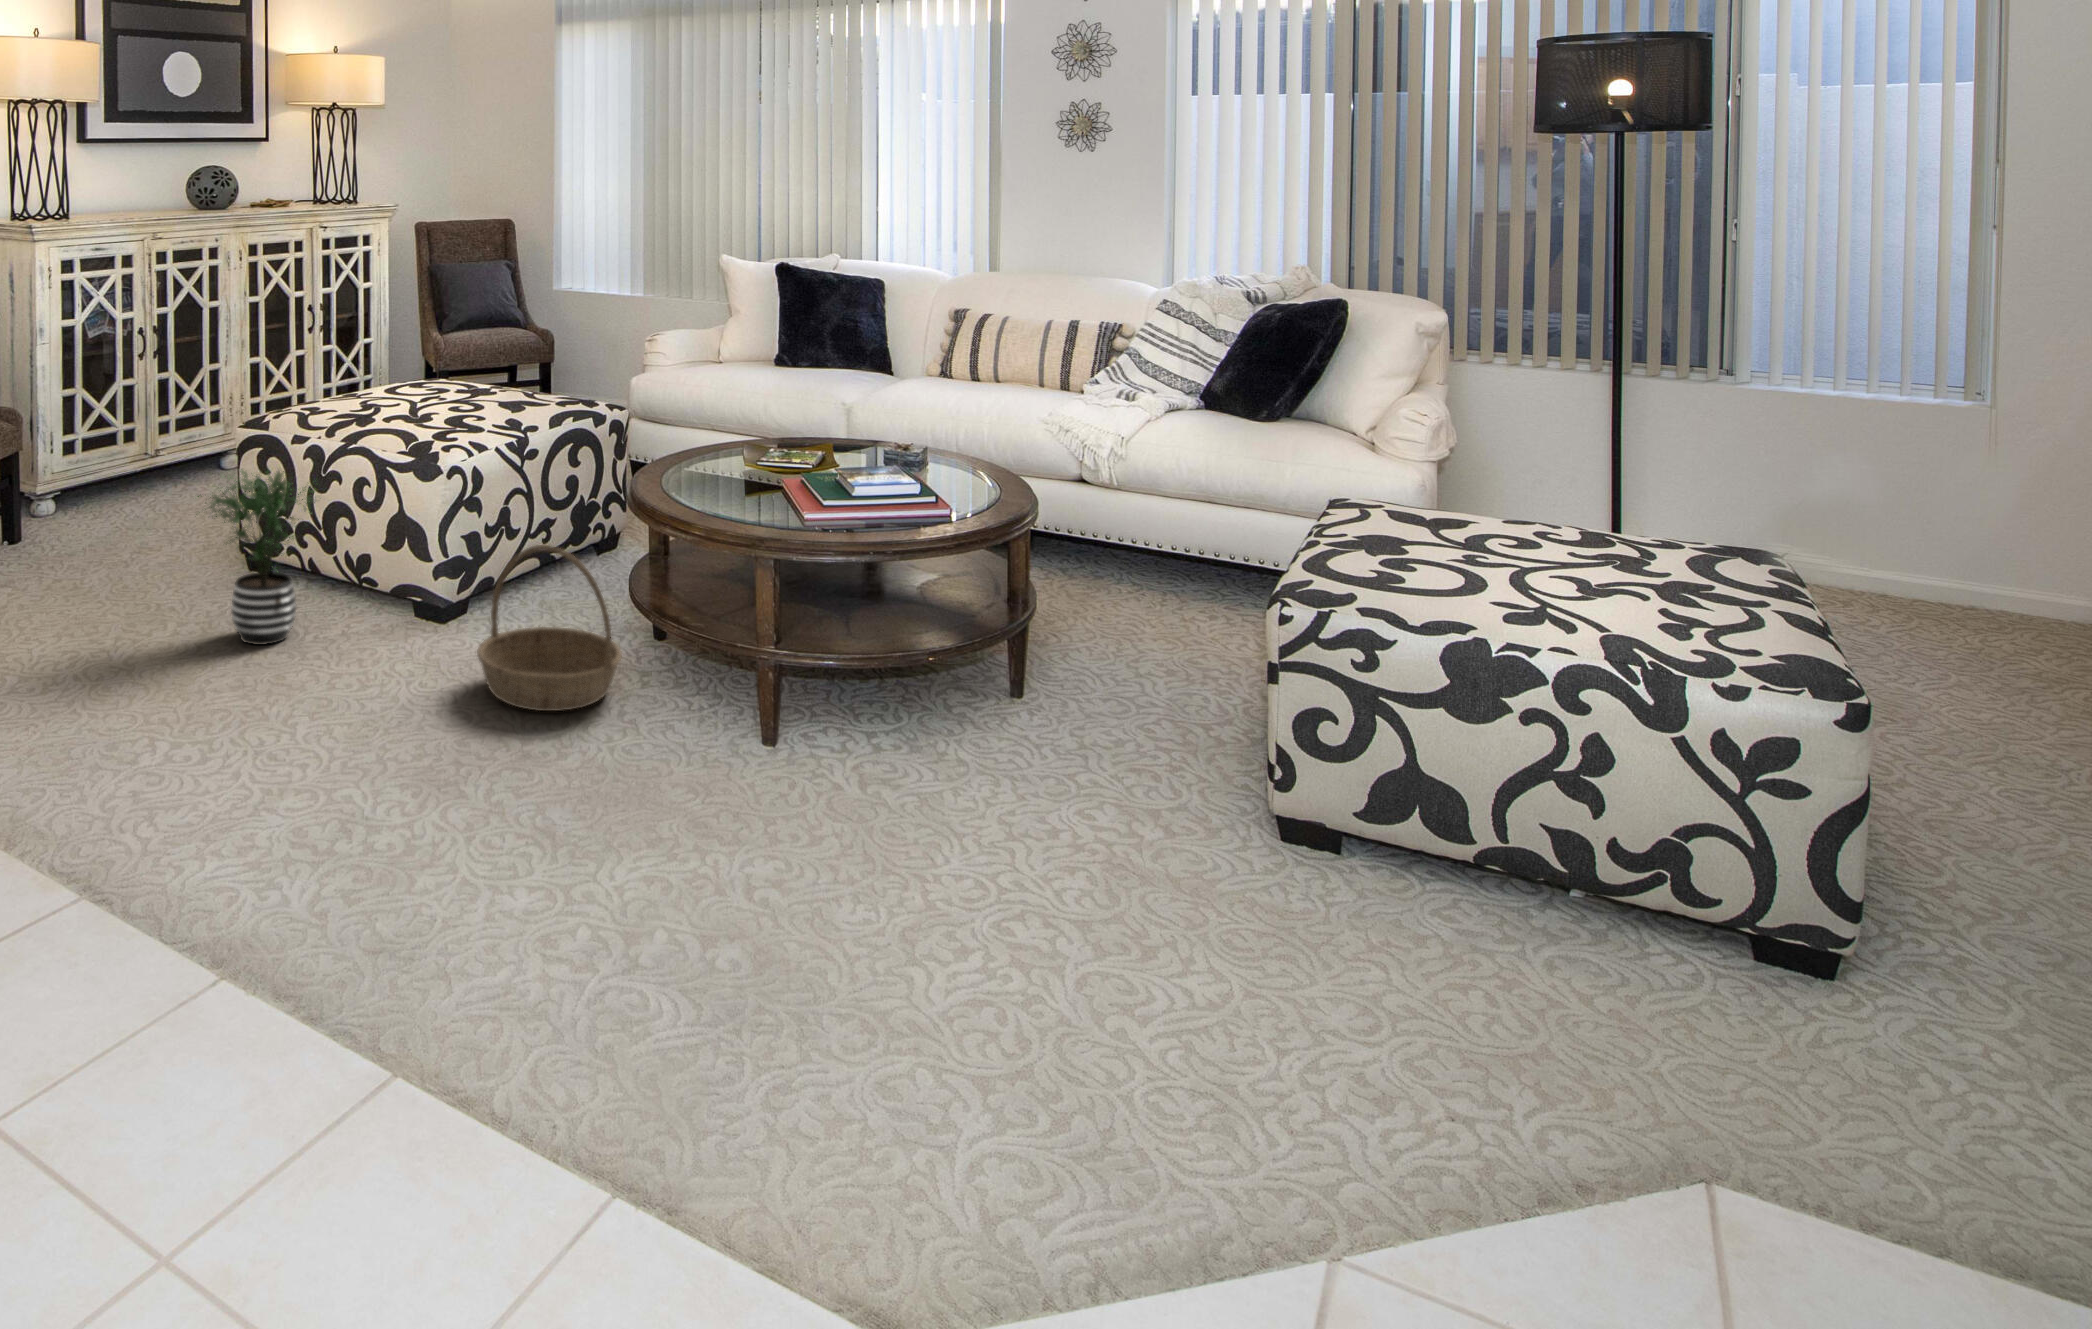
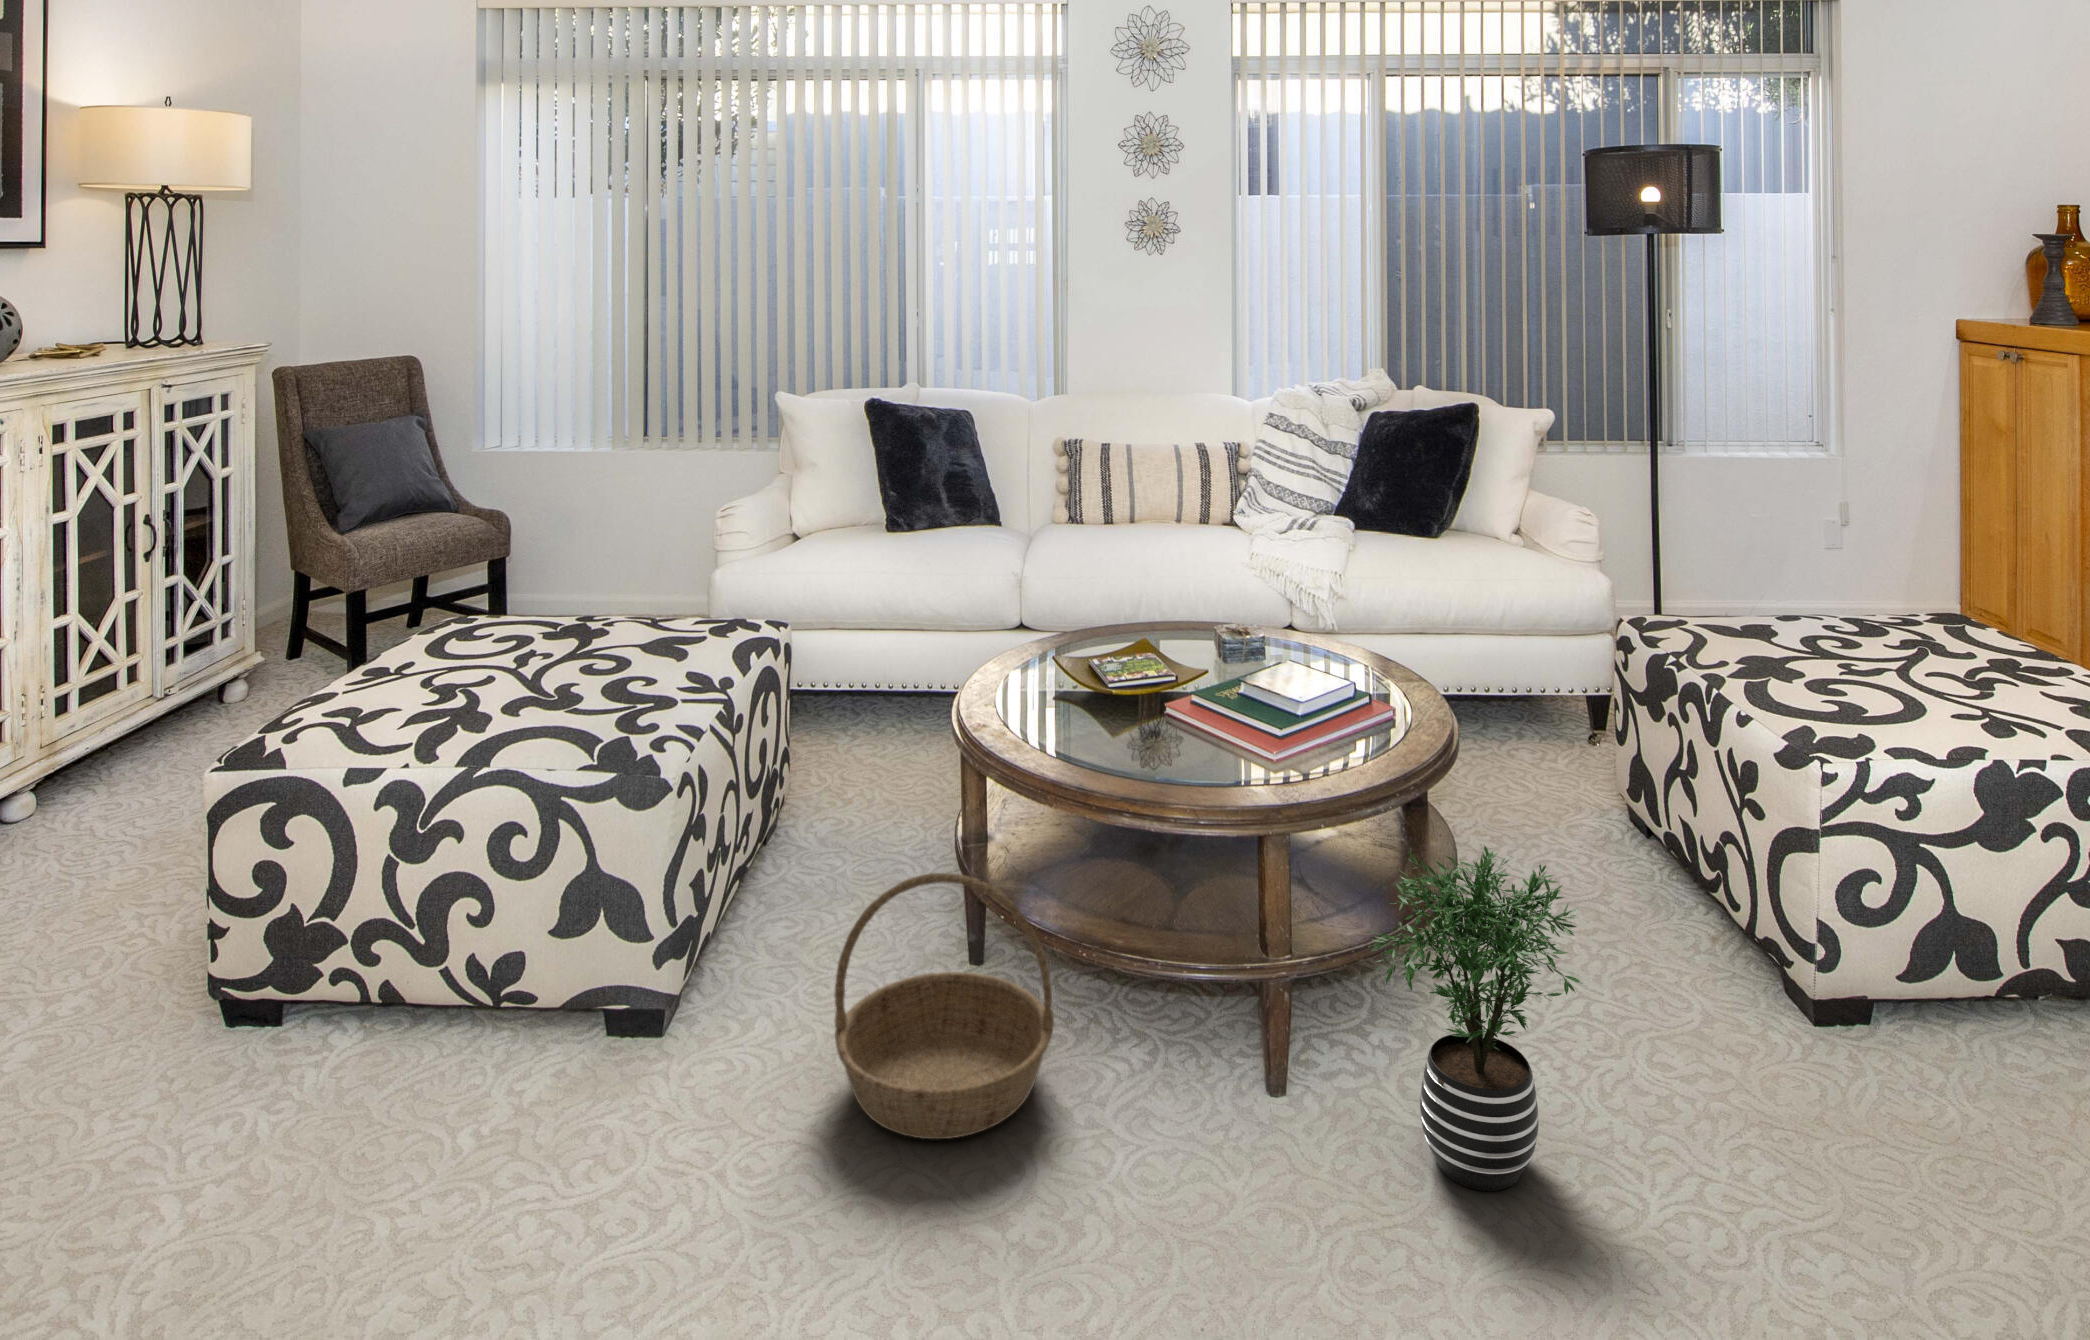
potted plant: present [197,469,316,645] -> present [1371,846,1582,1191]

